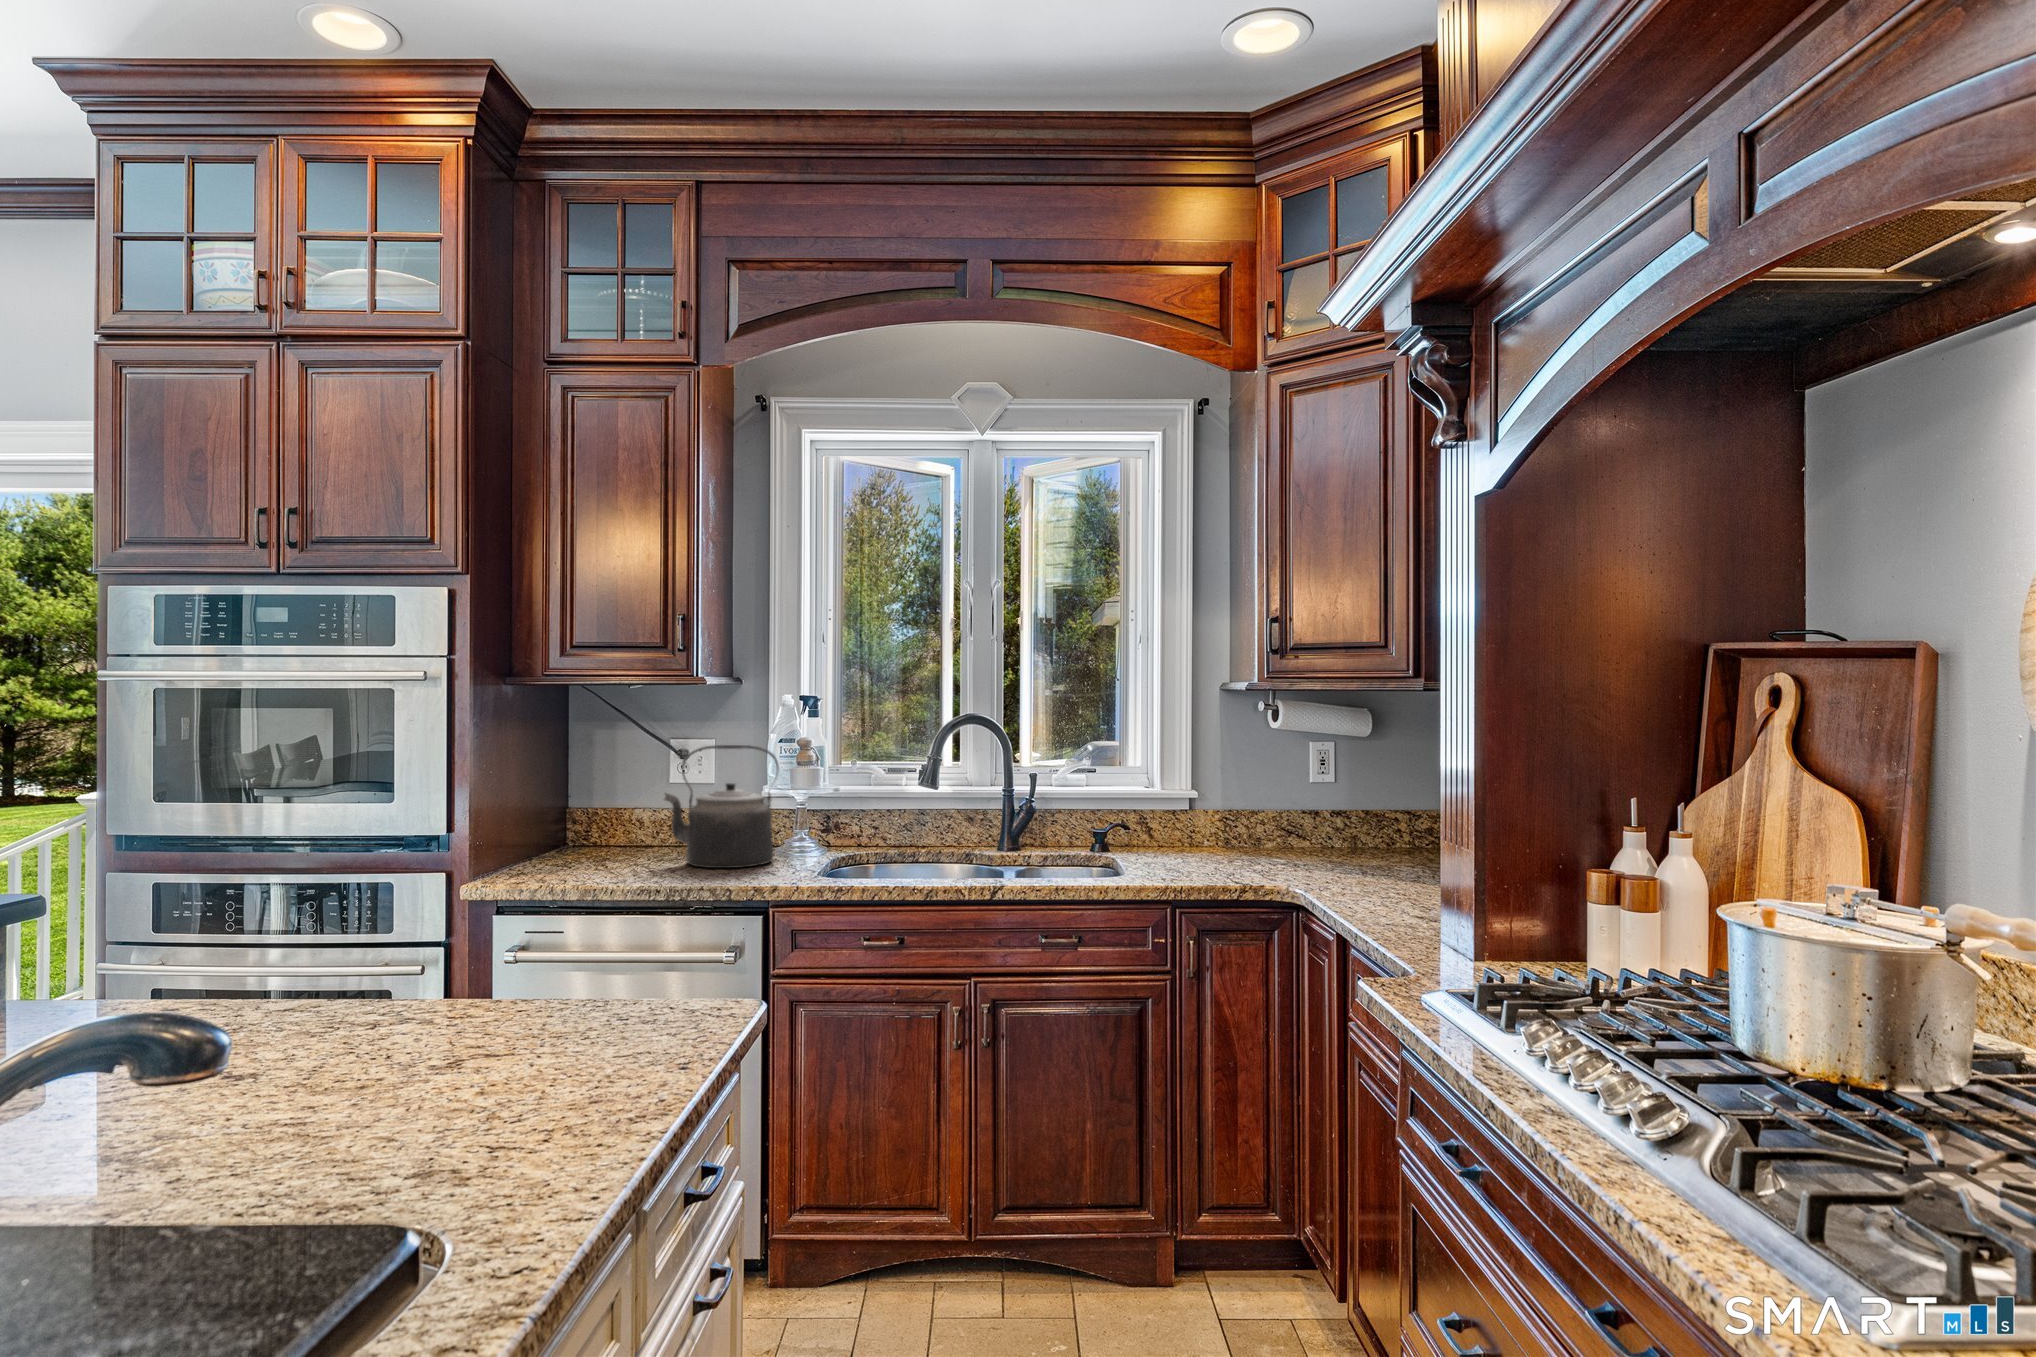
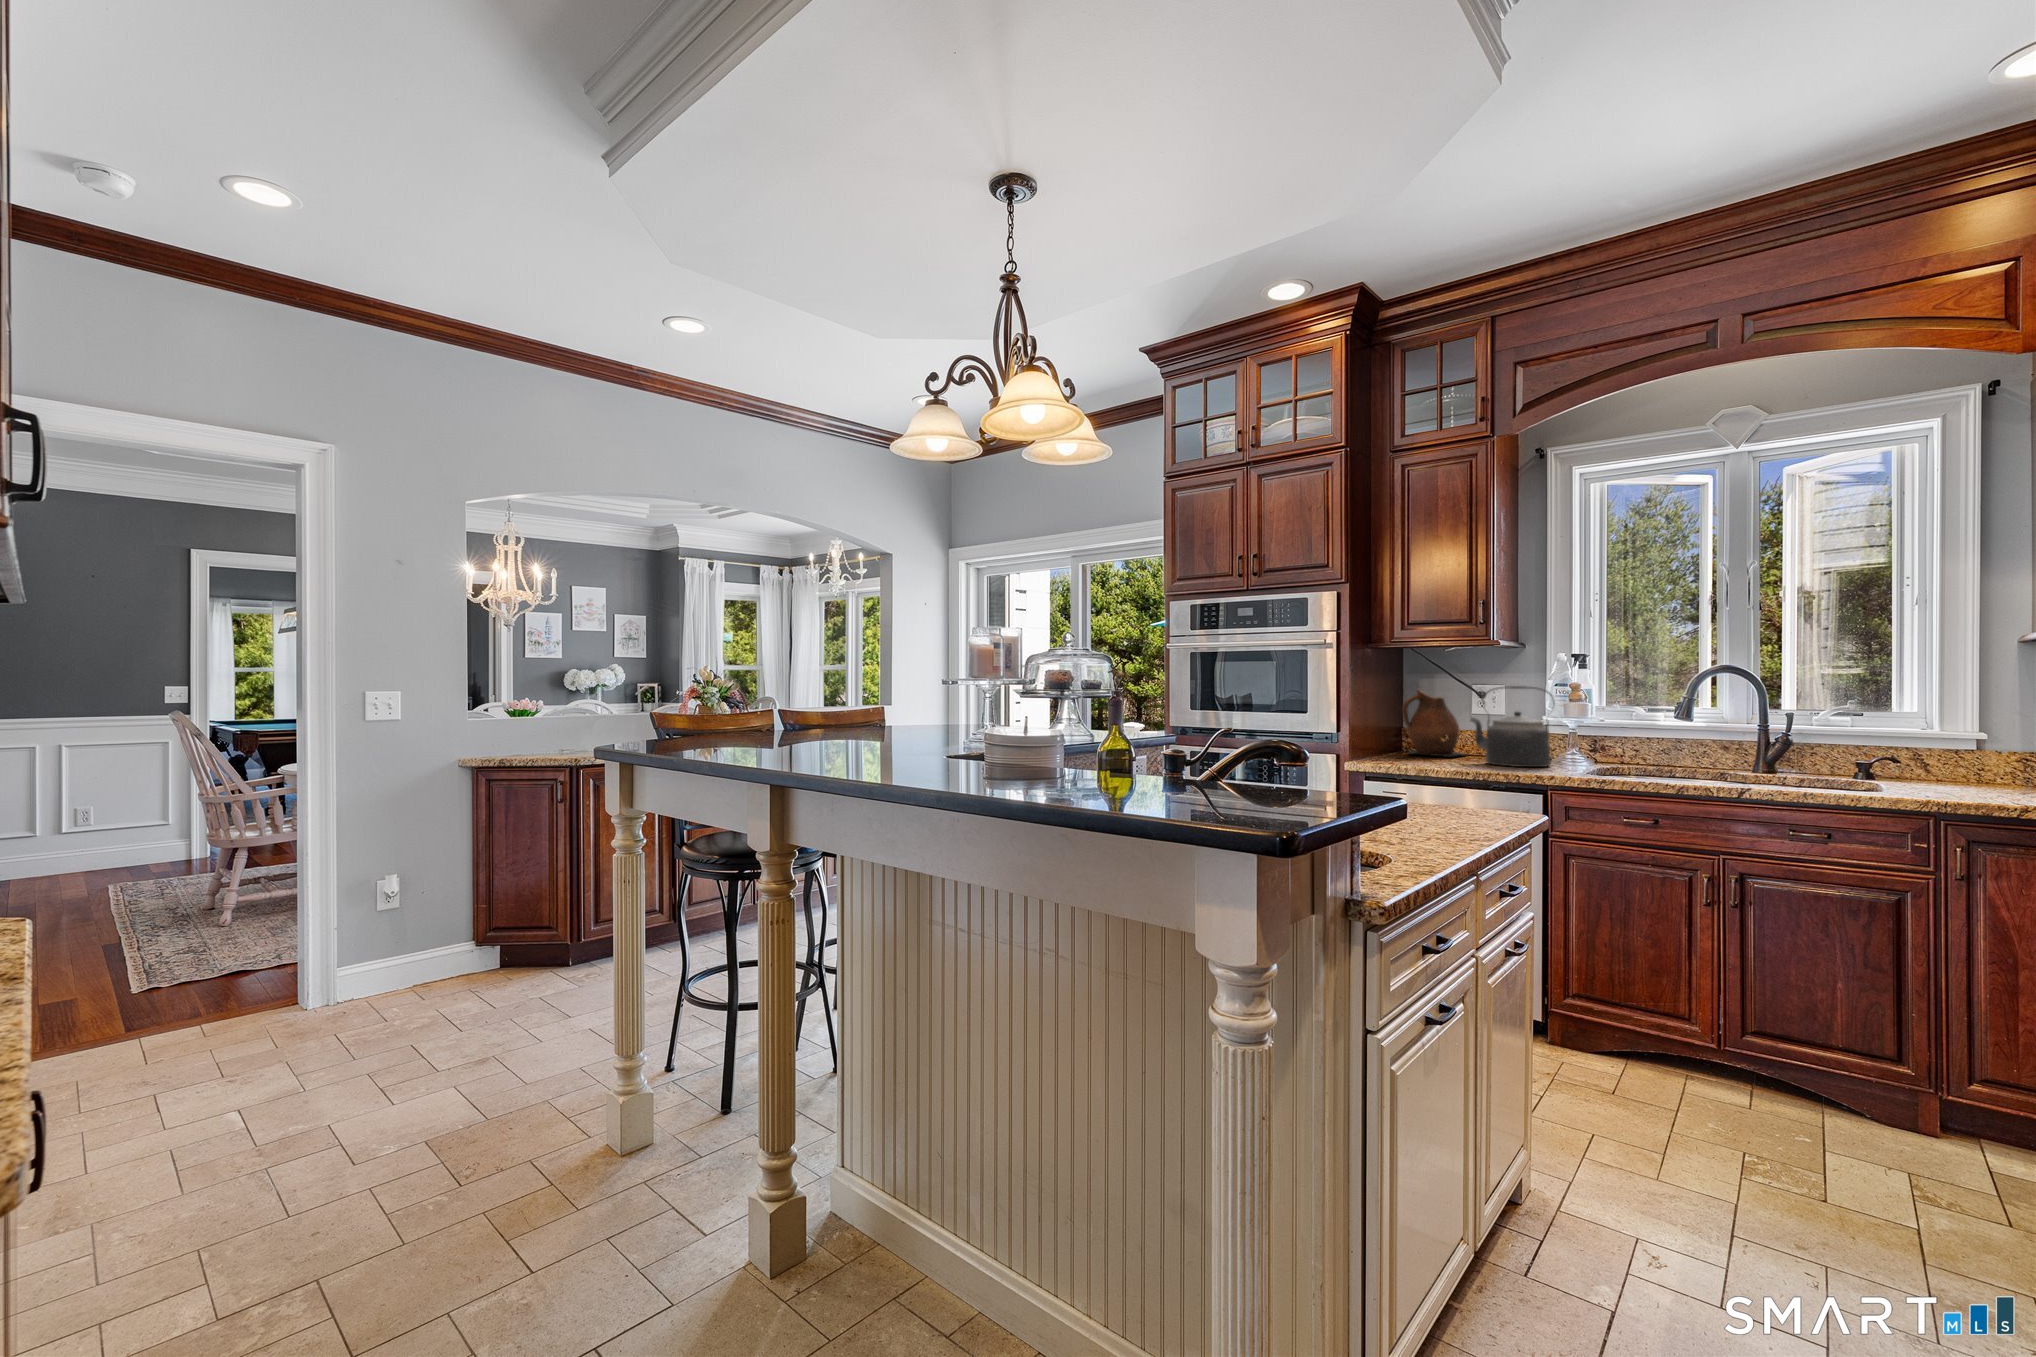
ceramic pitcher: none [566,749,667,856] -> present [1402,690,1463,757]

